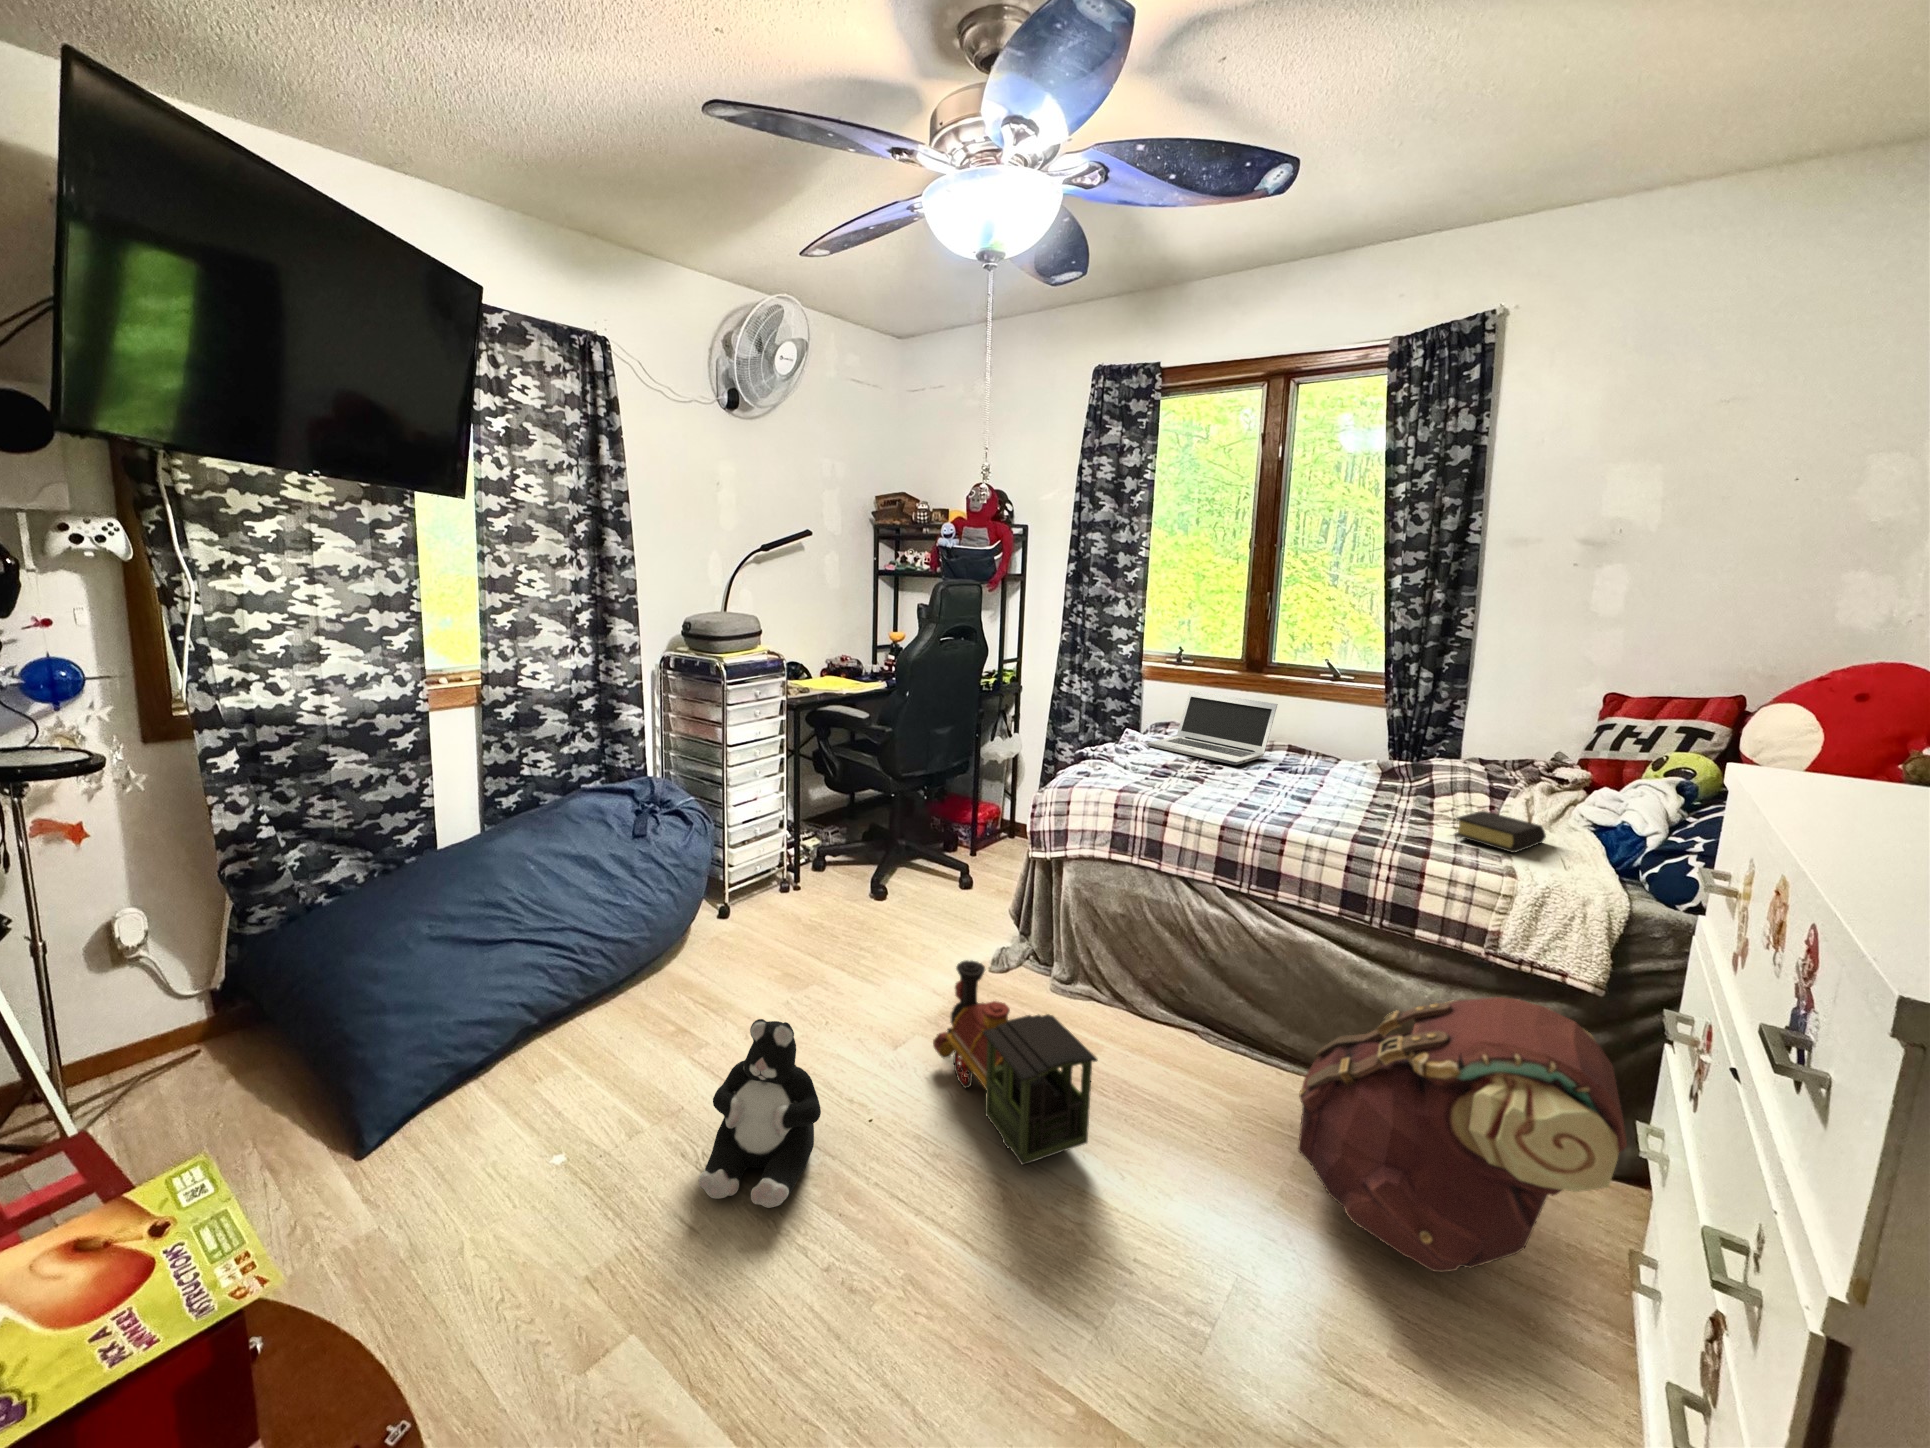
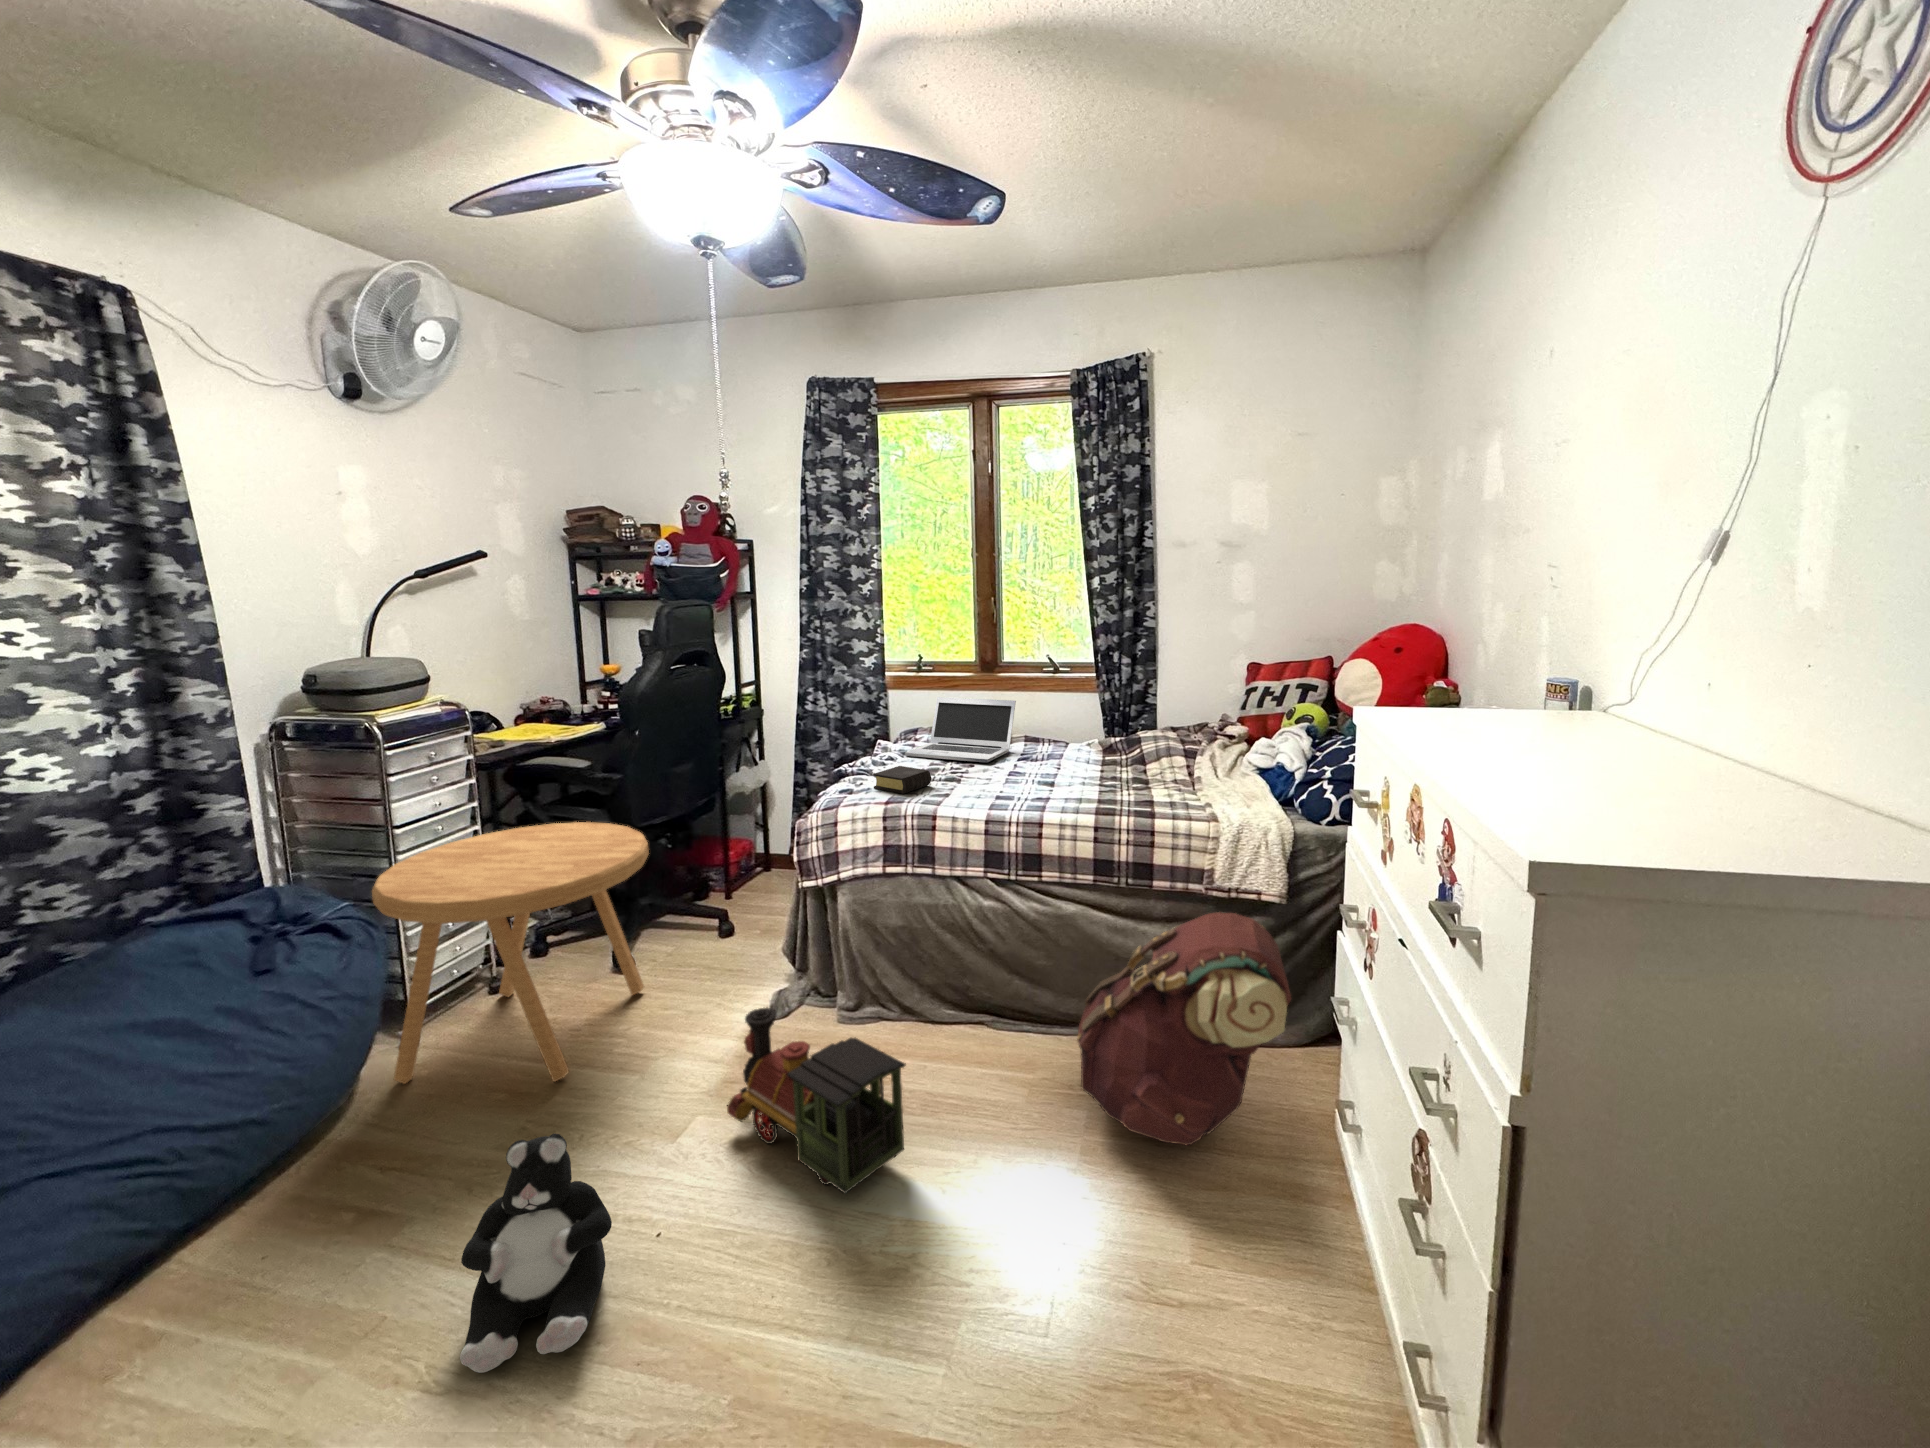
side table: none [706,759,903,973] -> present [372,822,649,1084]
book: present [1454,811,1546,853] -> present [873,766,931,794]

